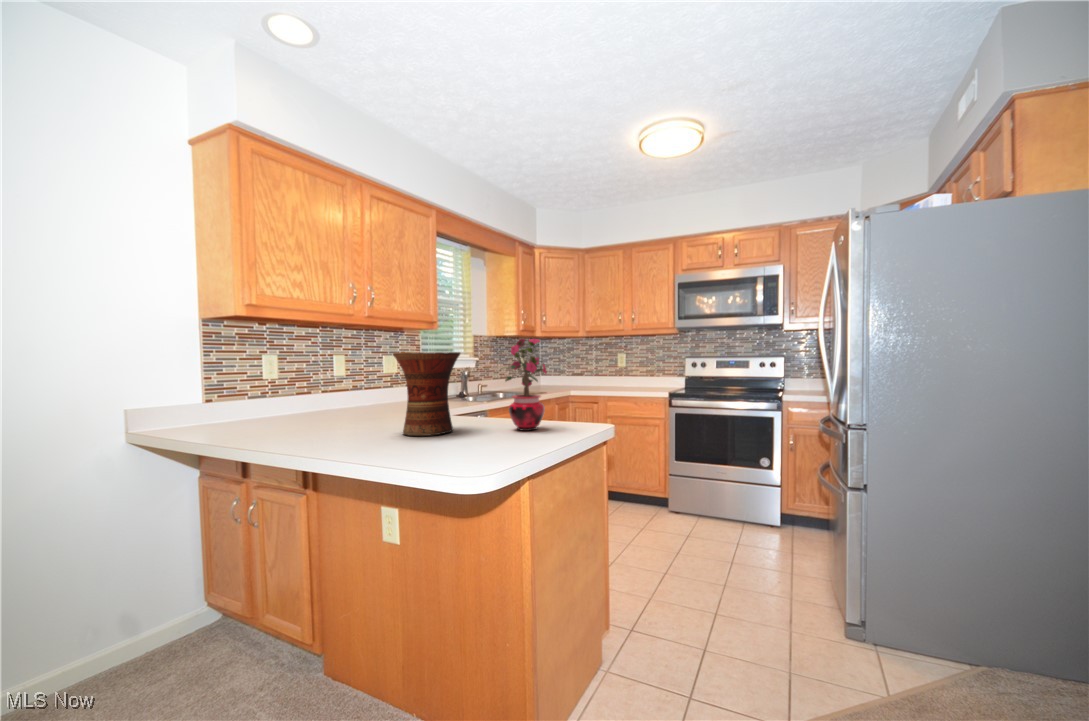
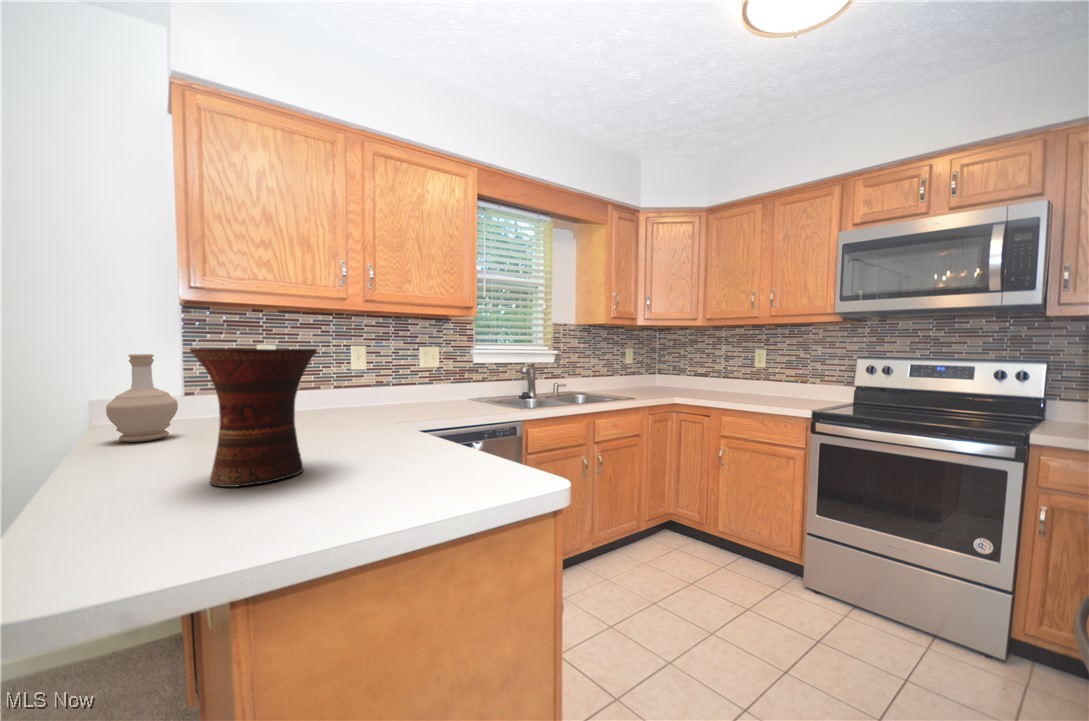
potted plant: present [505,338,547,431] -> none [327,319,431,500]
bottle: none [215,362,267,435] -> present [106,354,178,442]

